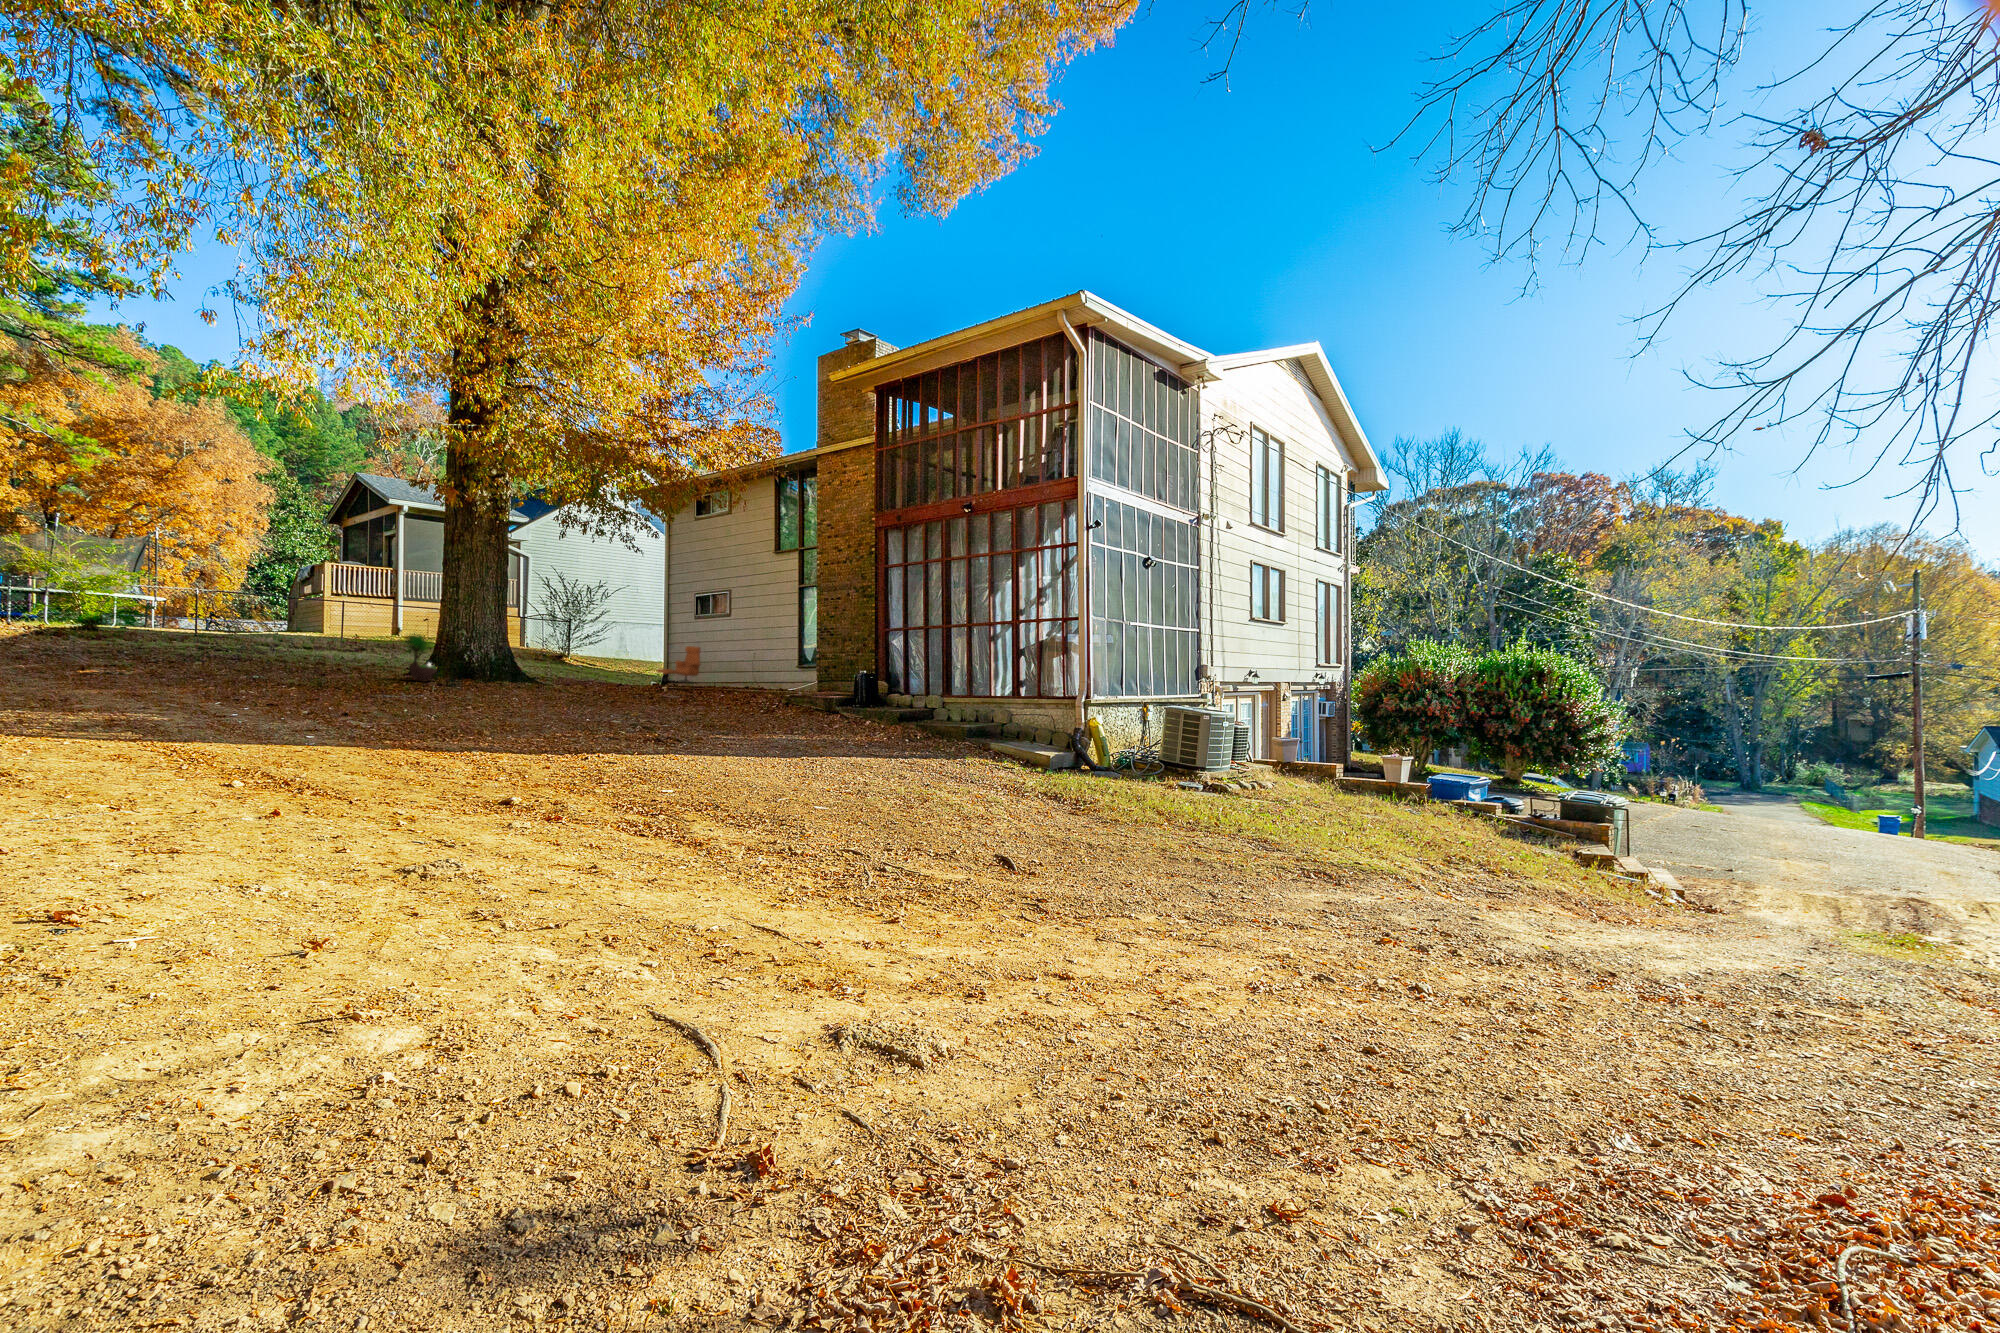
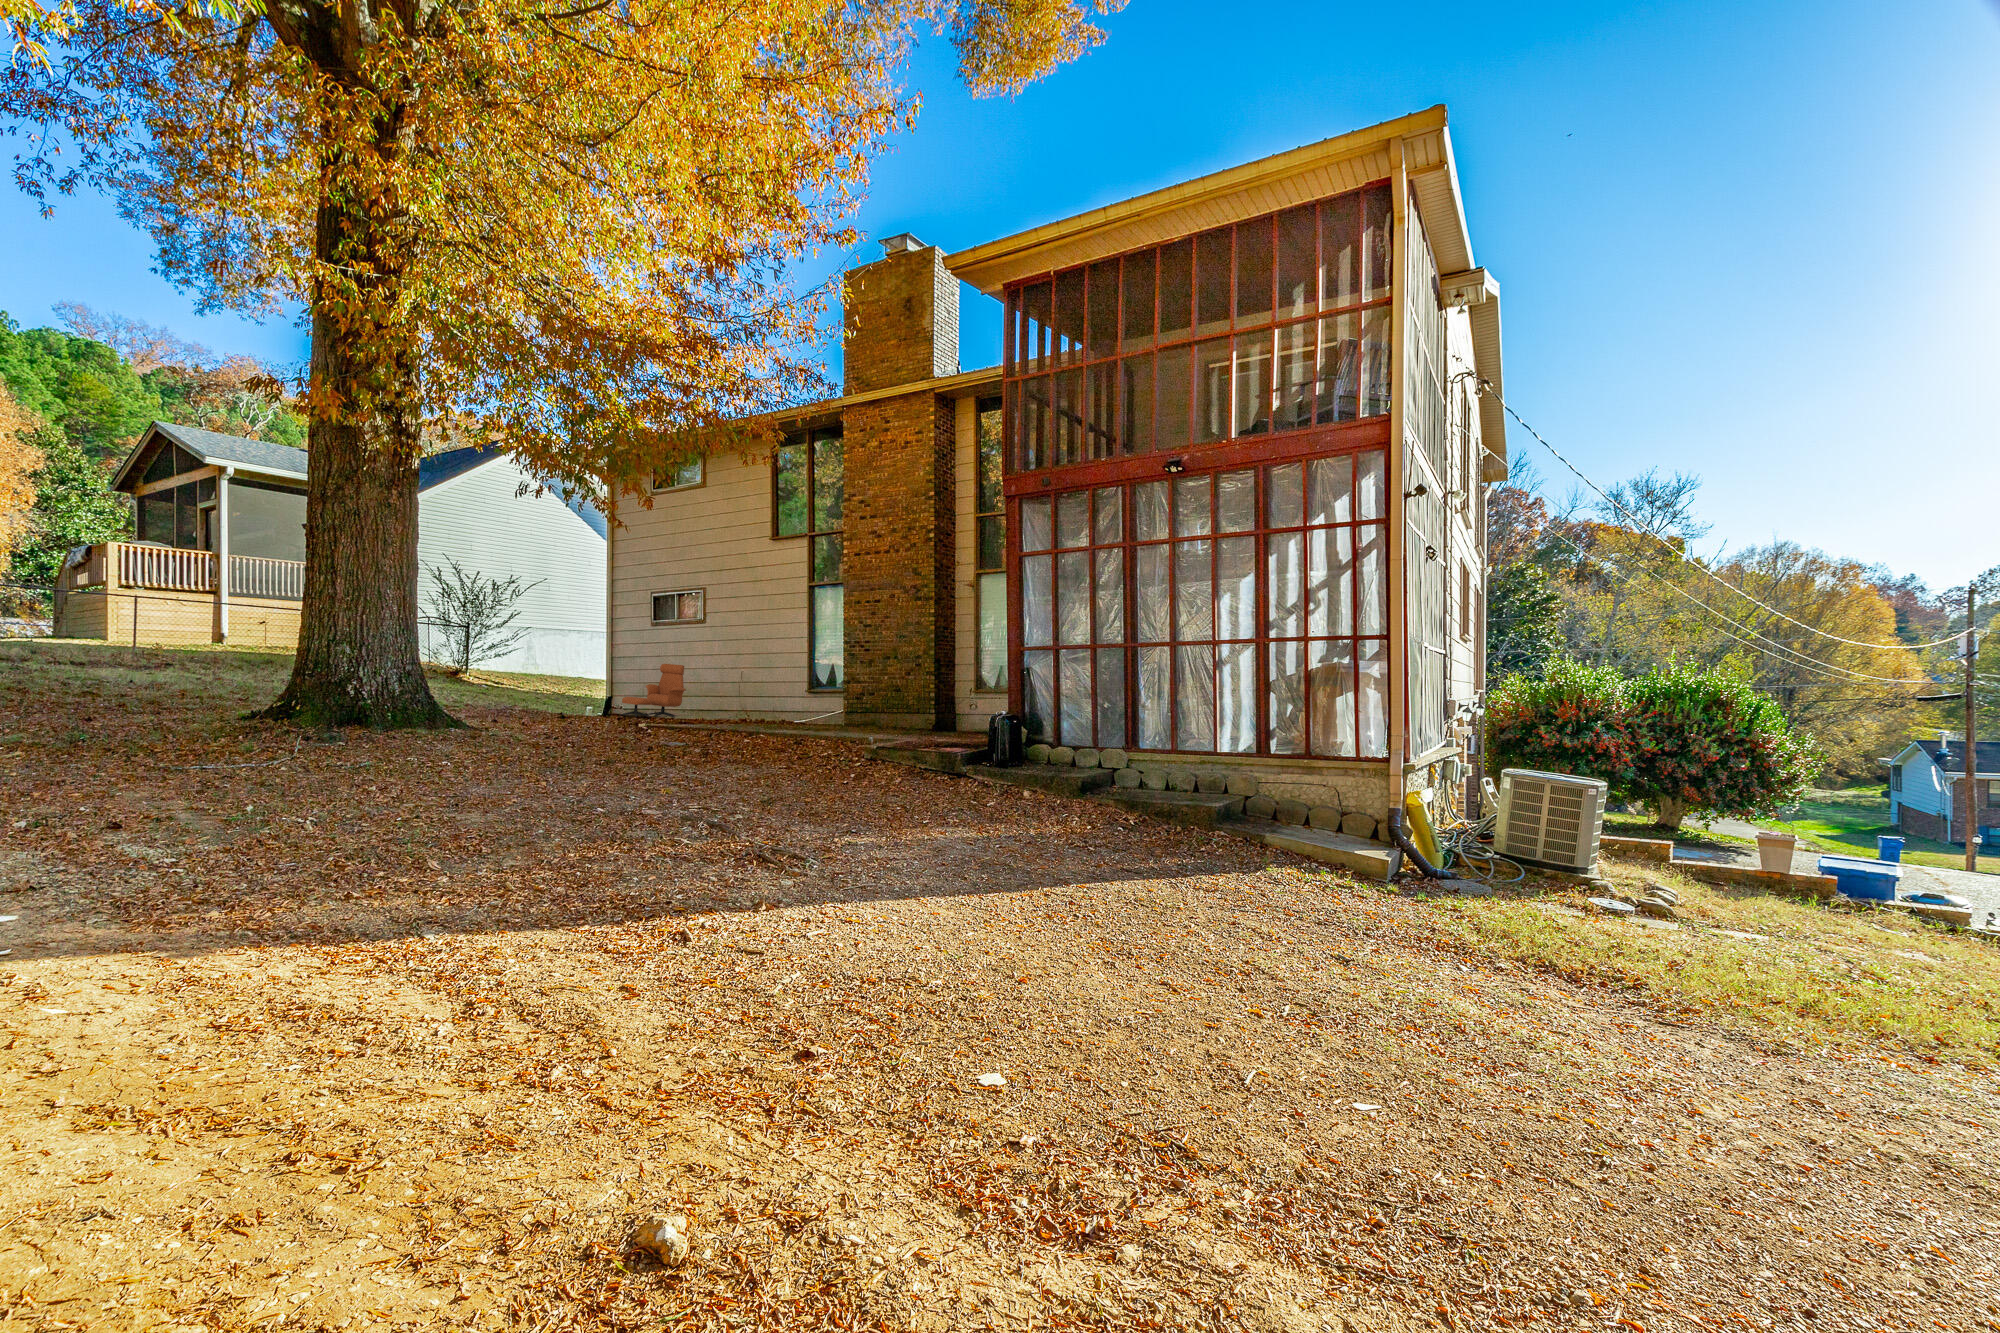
potted tree: present [404,633,437,682] -> none [206,646,274,737]

